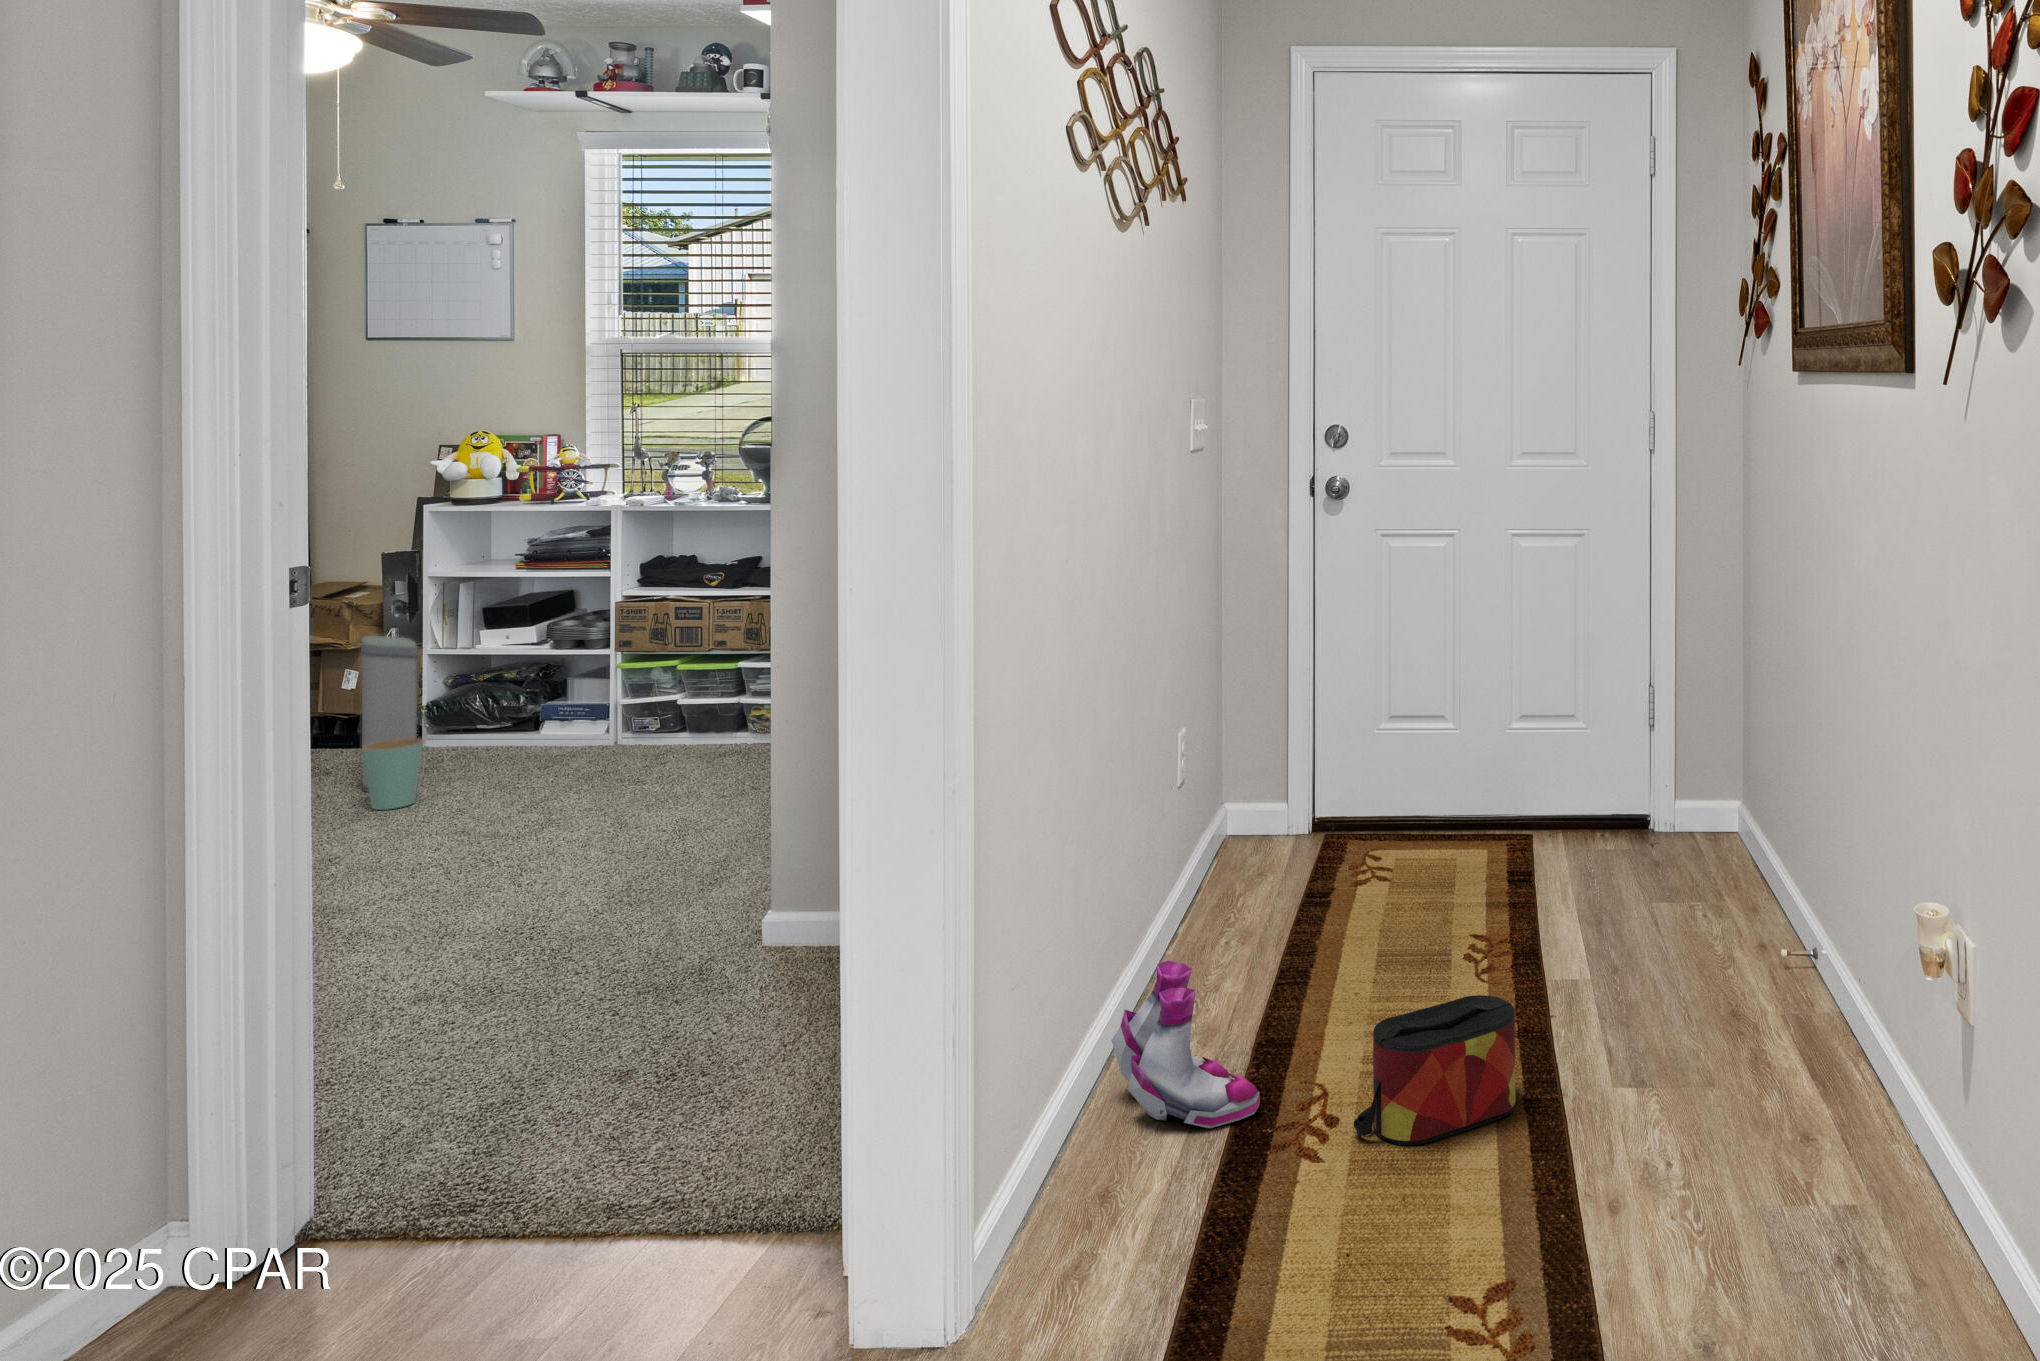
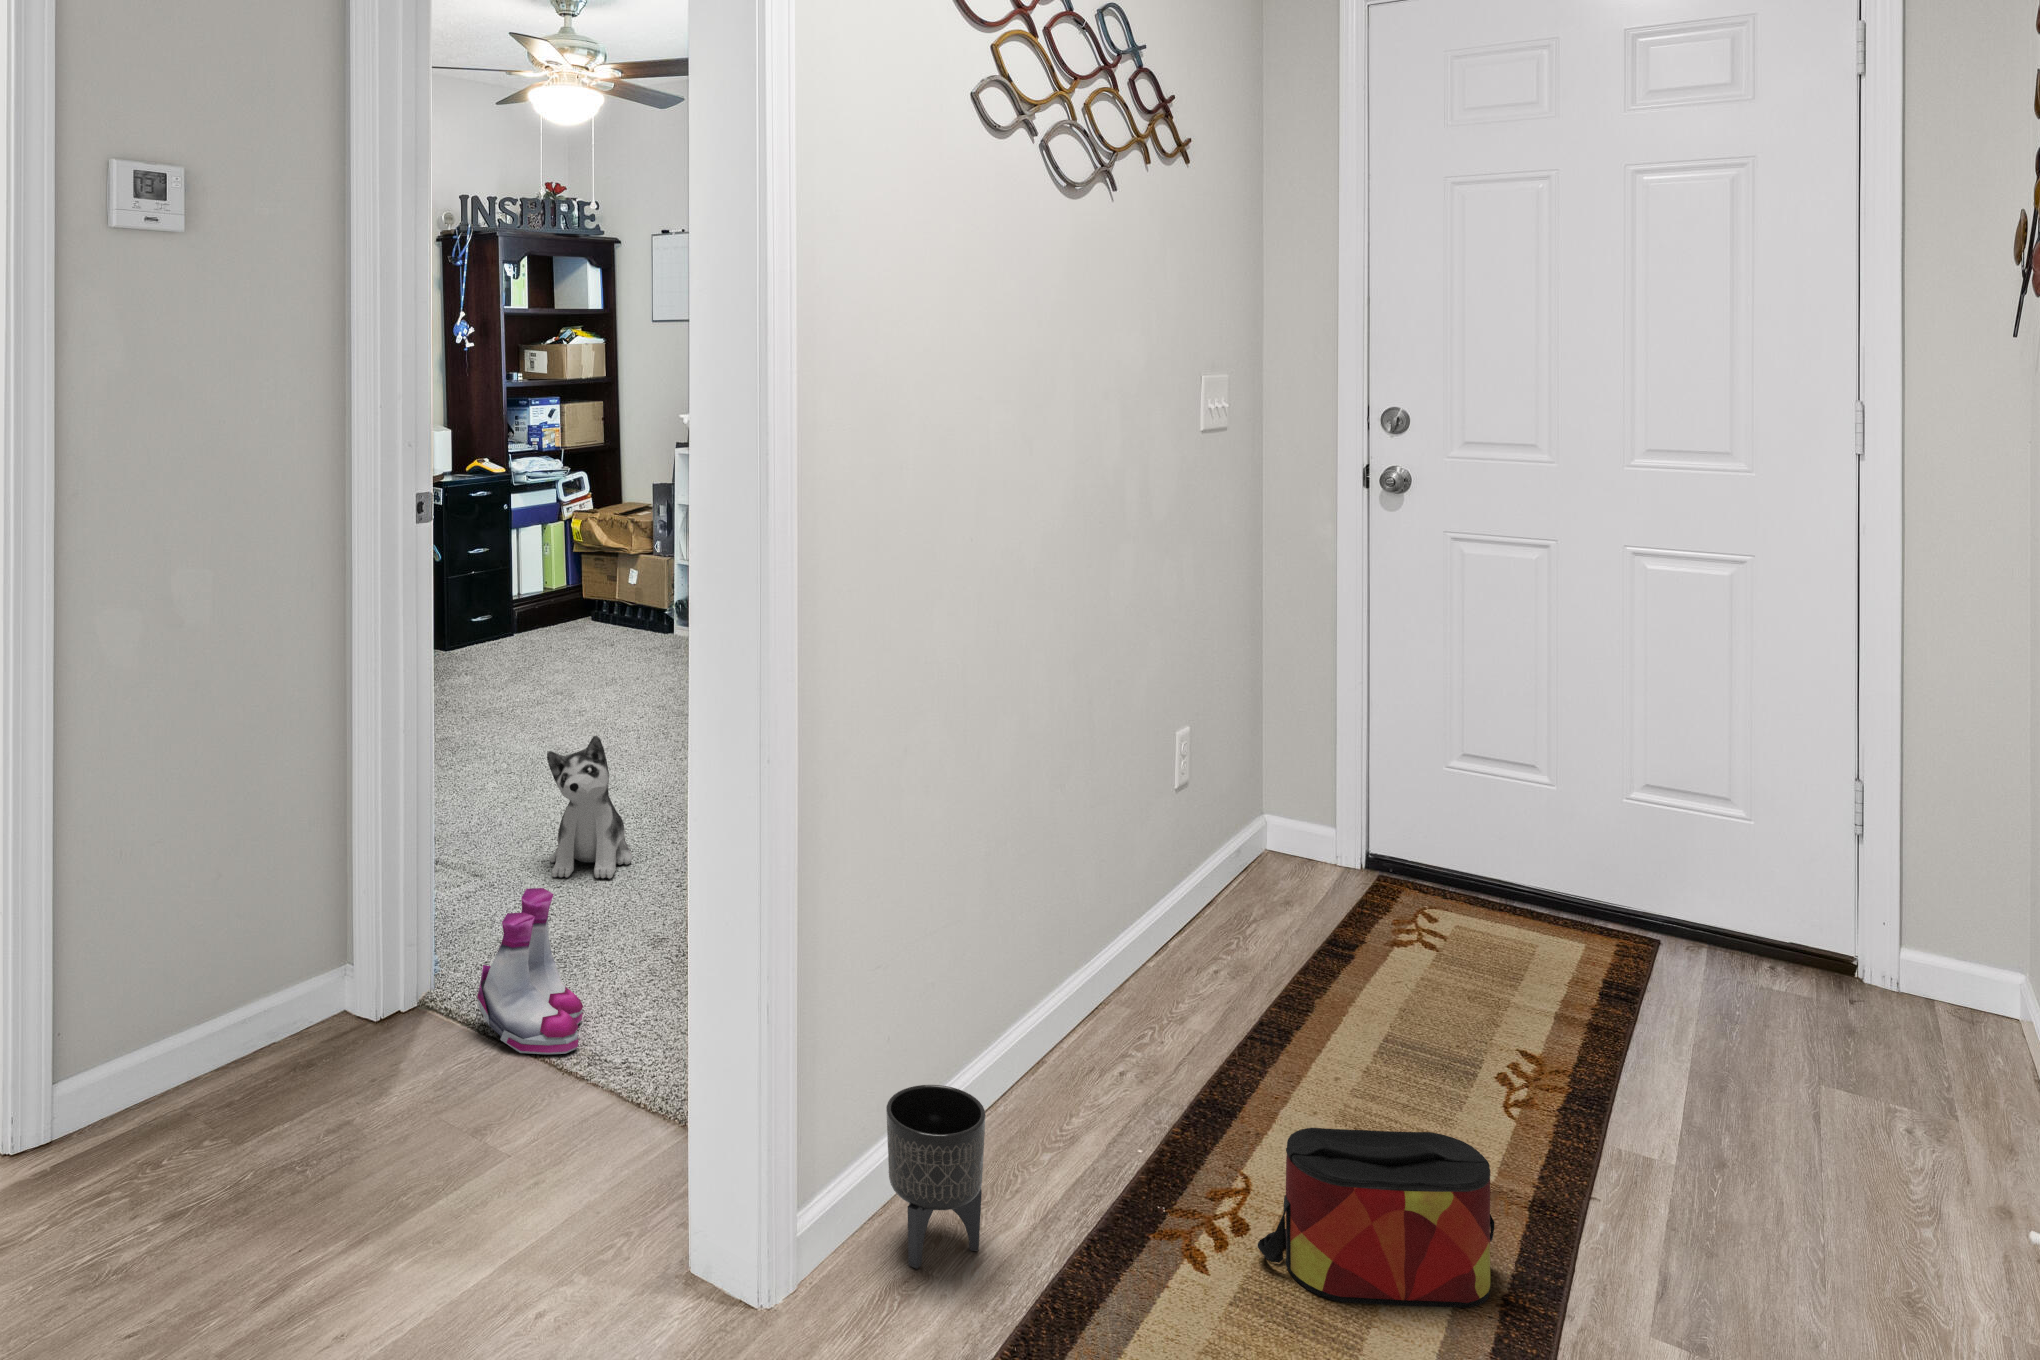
trash can: present [361,636,424,810] -> none [603,554,649,691]
plush toy: none [422,847,544,1030] -> present [547,735,632,879]
boots: present [1112,961,1260,1128] -> present [477,888,583,1054]
planter: none [1044,1073,1139,1244] -> present [886,1085,986,1269]

